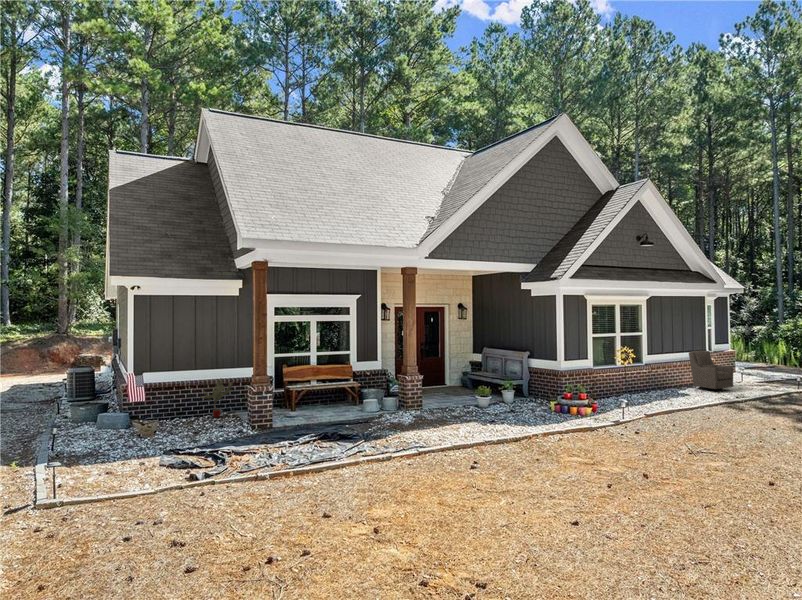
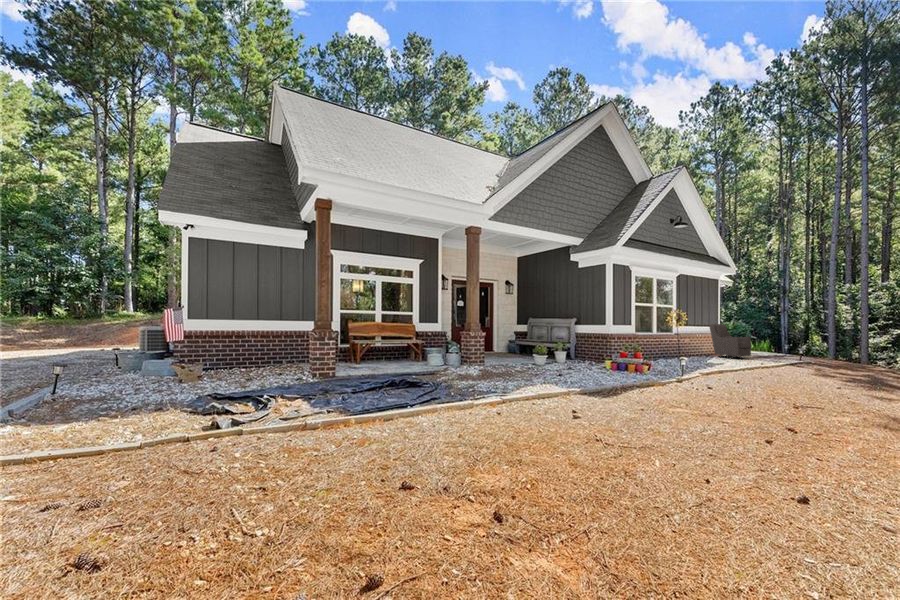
potted tree: present [201,378,232,418] -> none [260,328,296,369]

